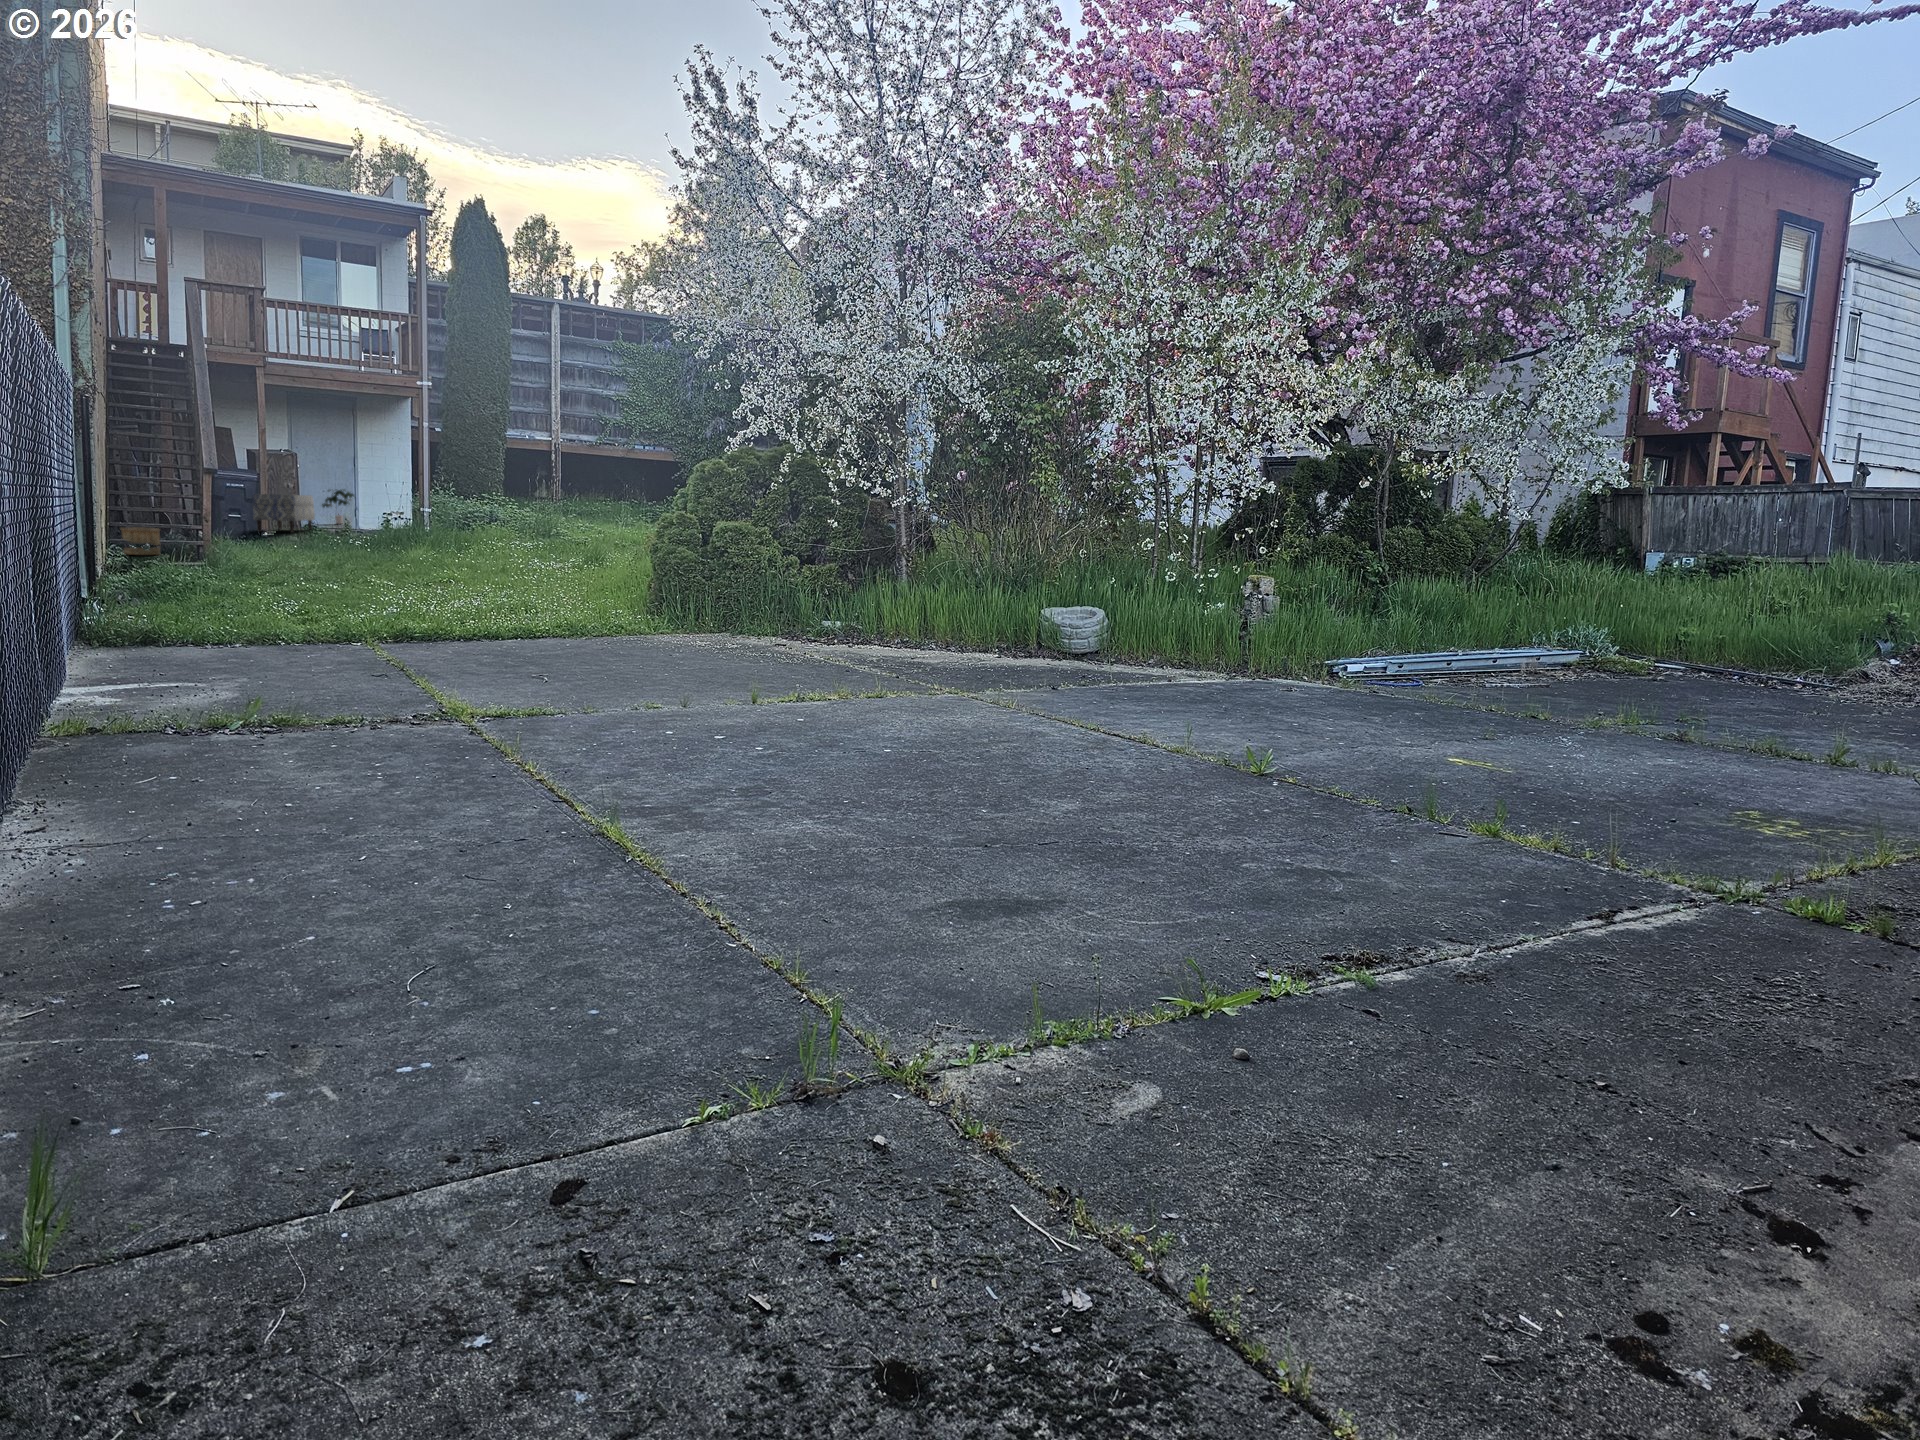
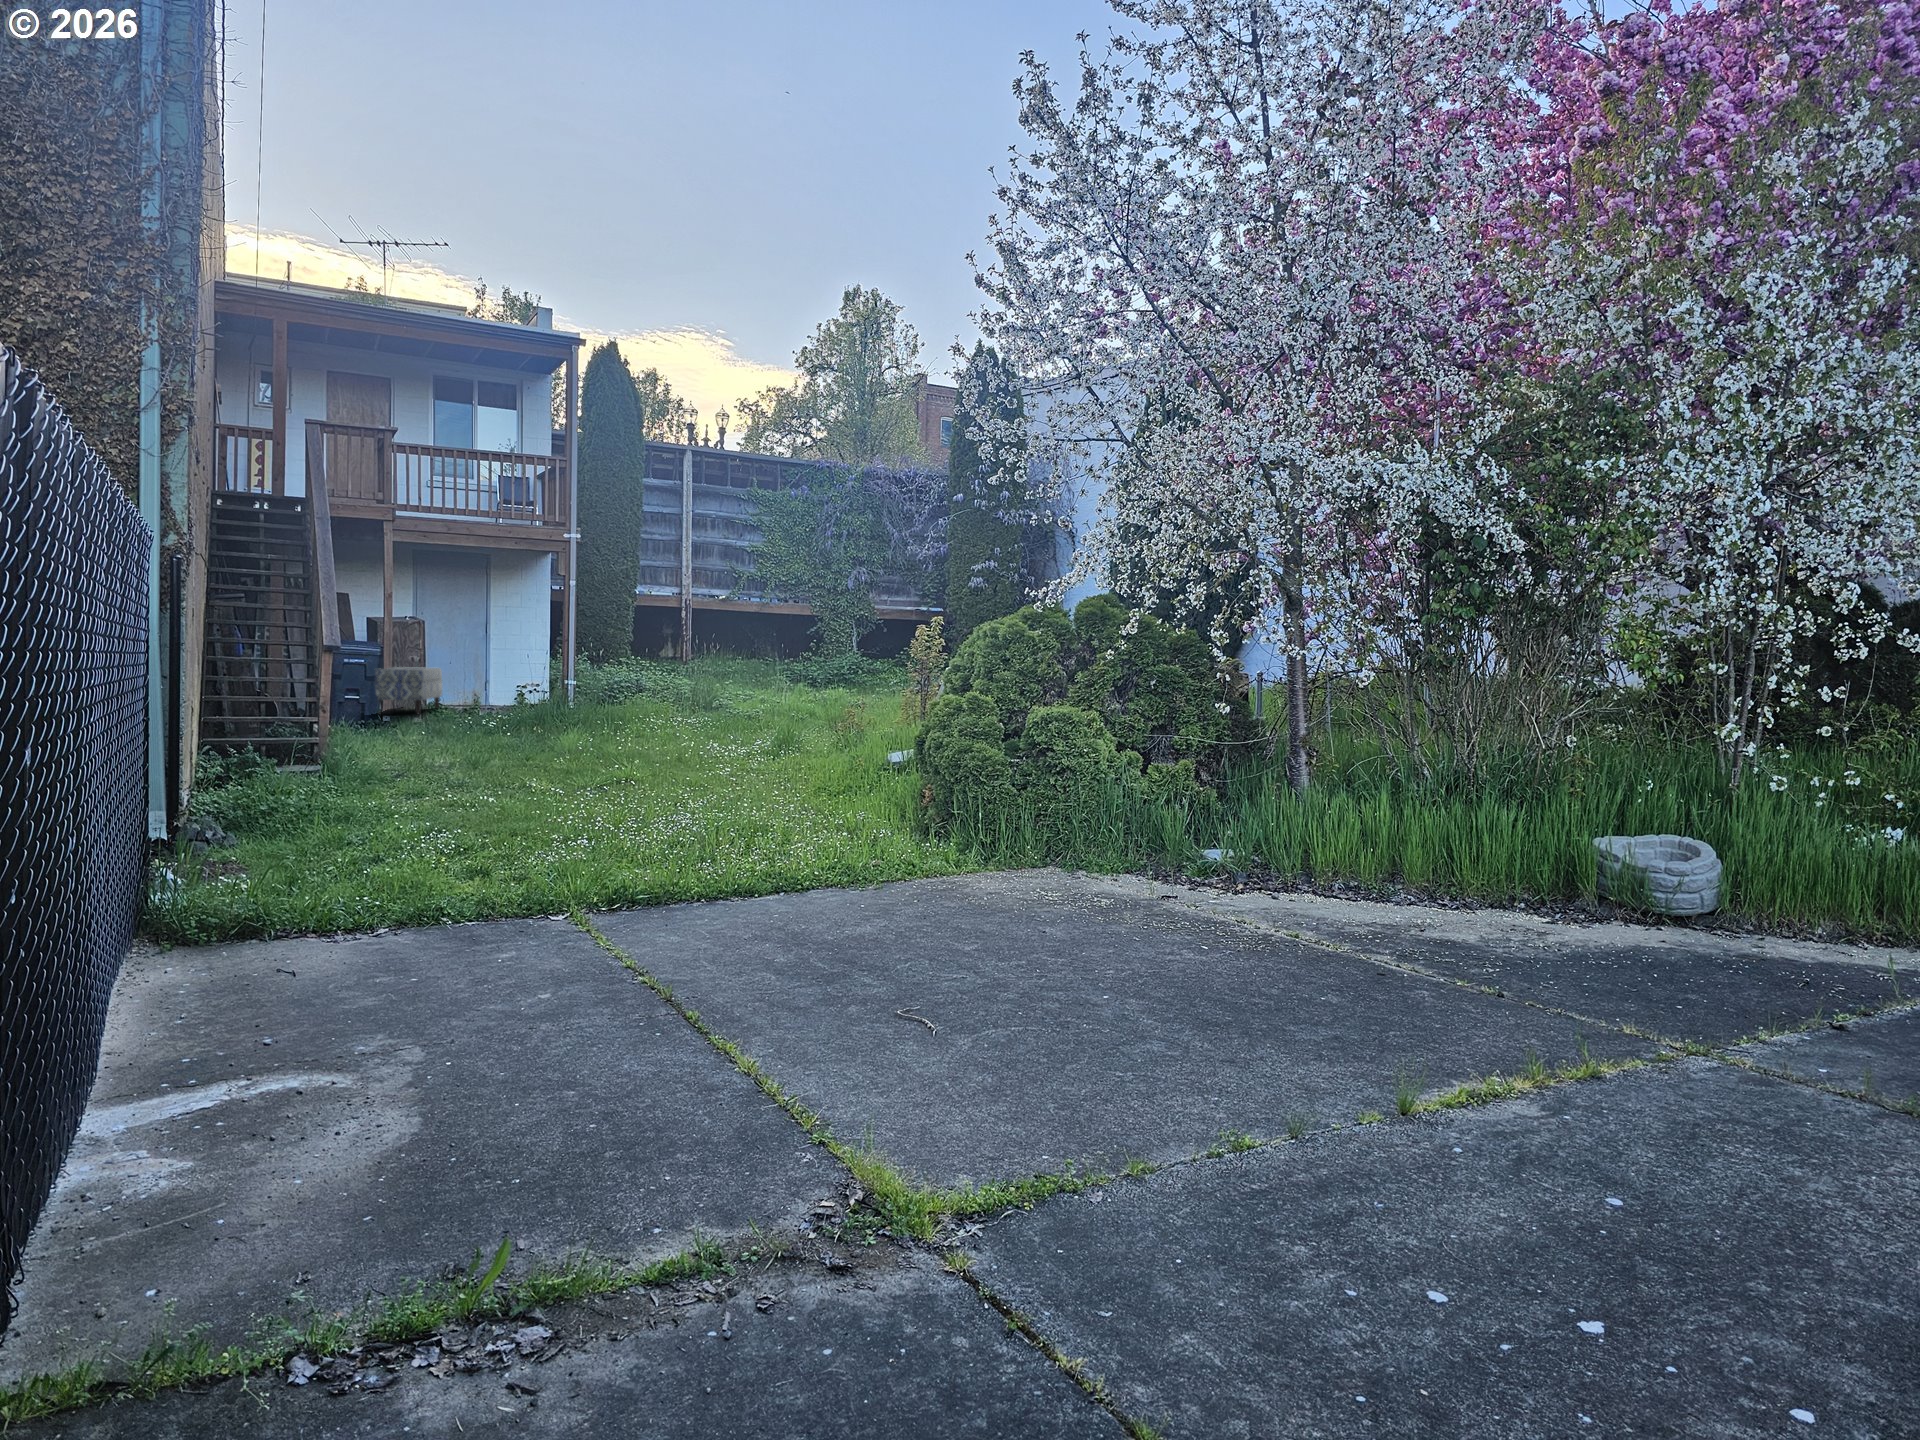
potted plant: present [322,490,354,524] -> none [446,657,486,698]
wooden bucket: present [121,527,160,555] -> none [213,723,265,761]

